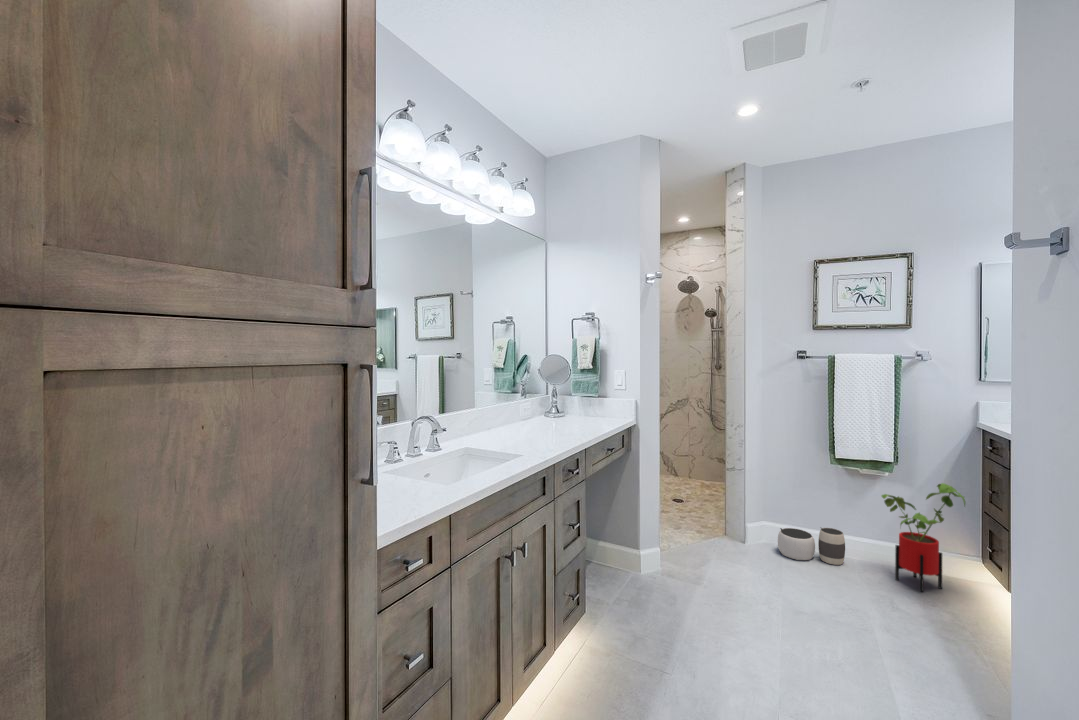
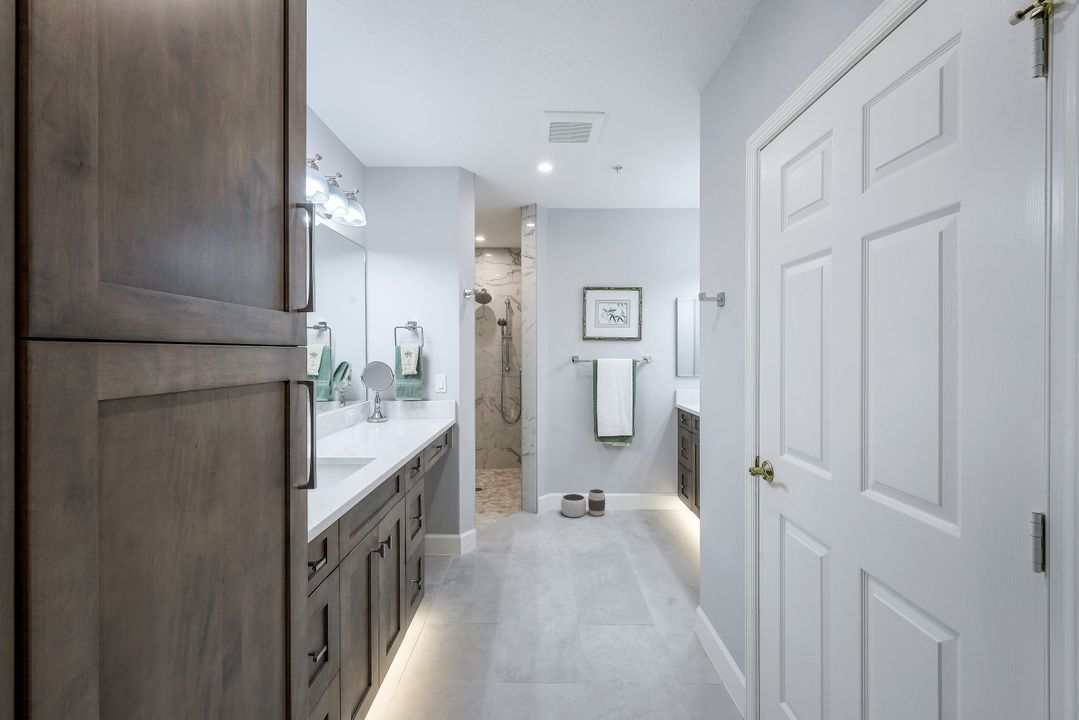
house plant: present [882,483,965,592] -> none [626,447,672,523]

